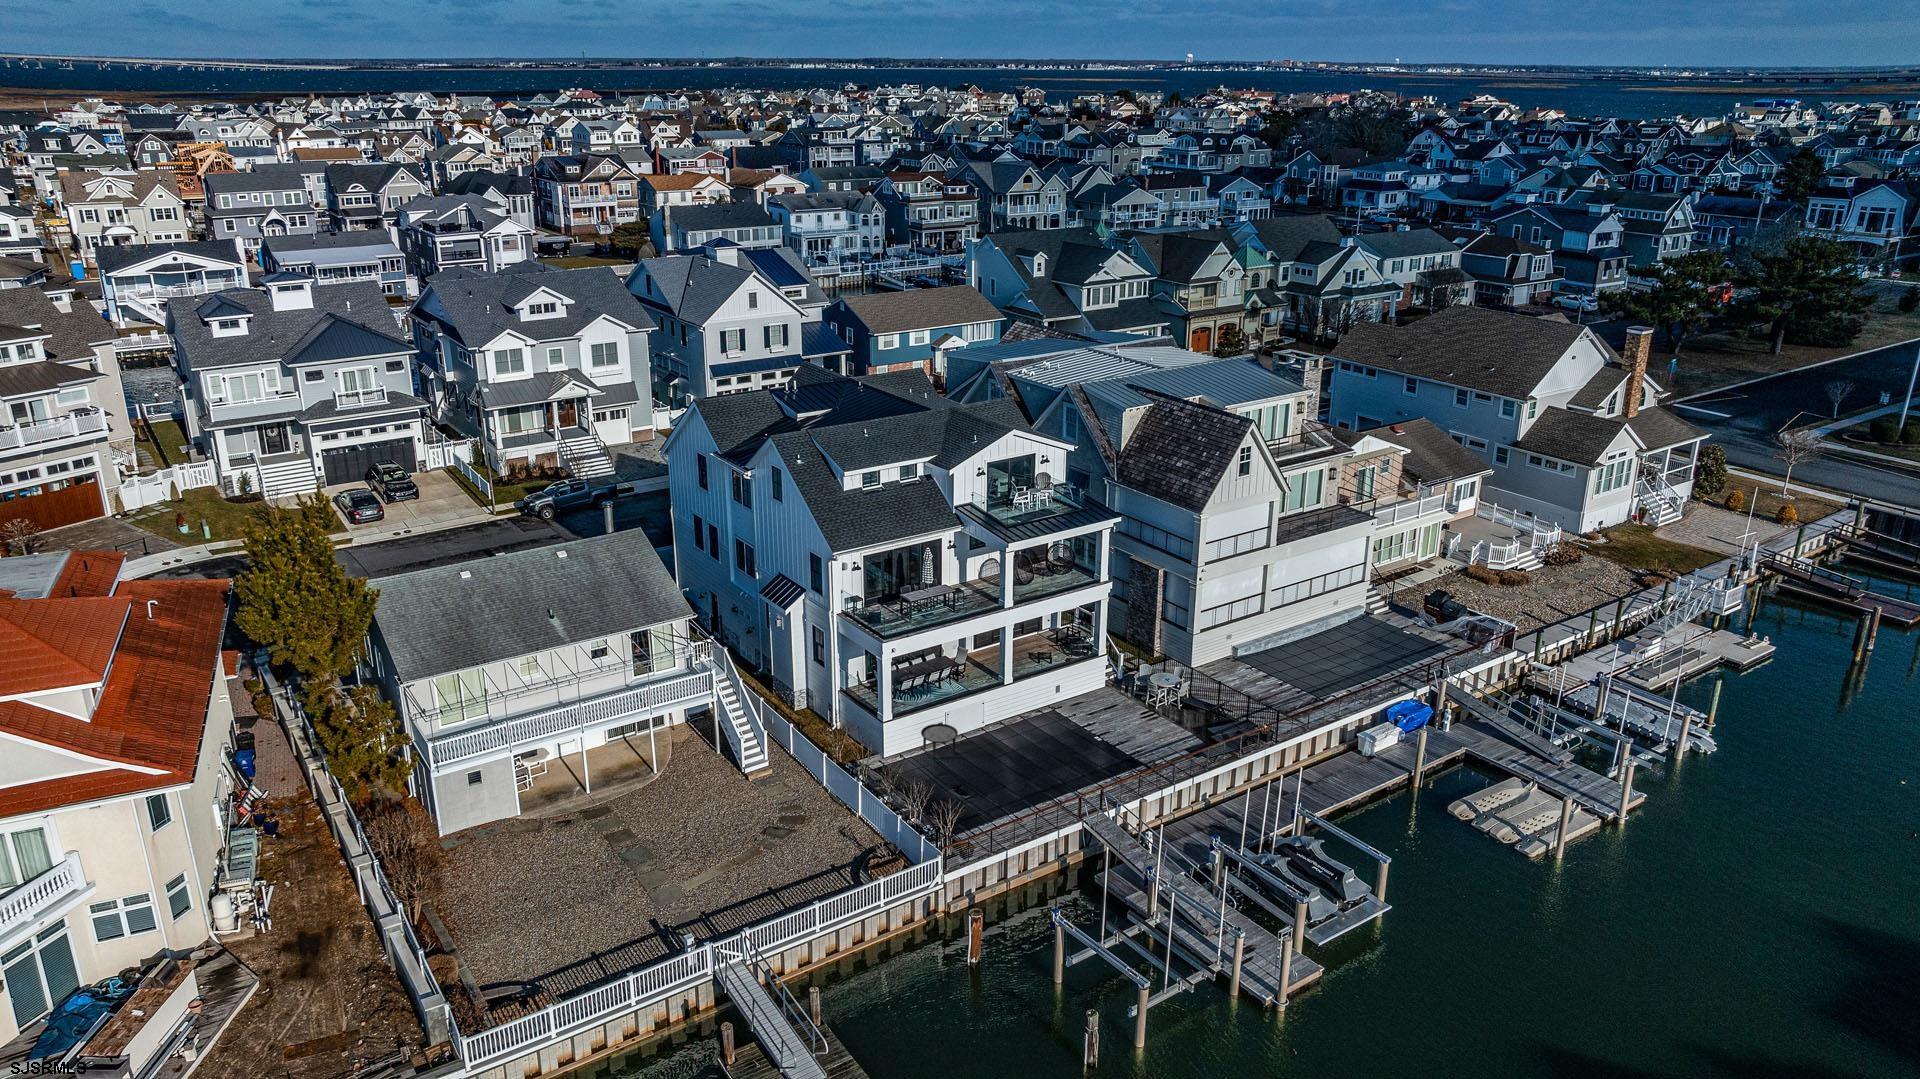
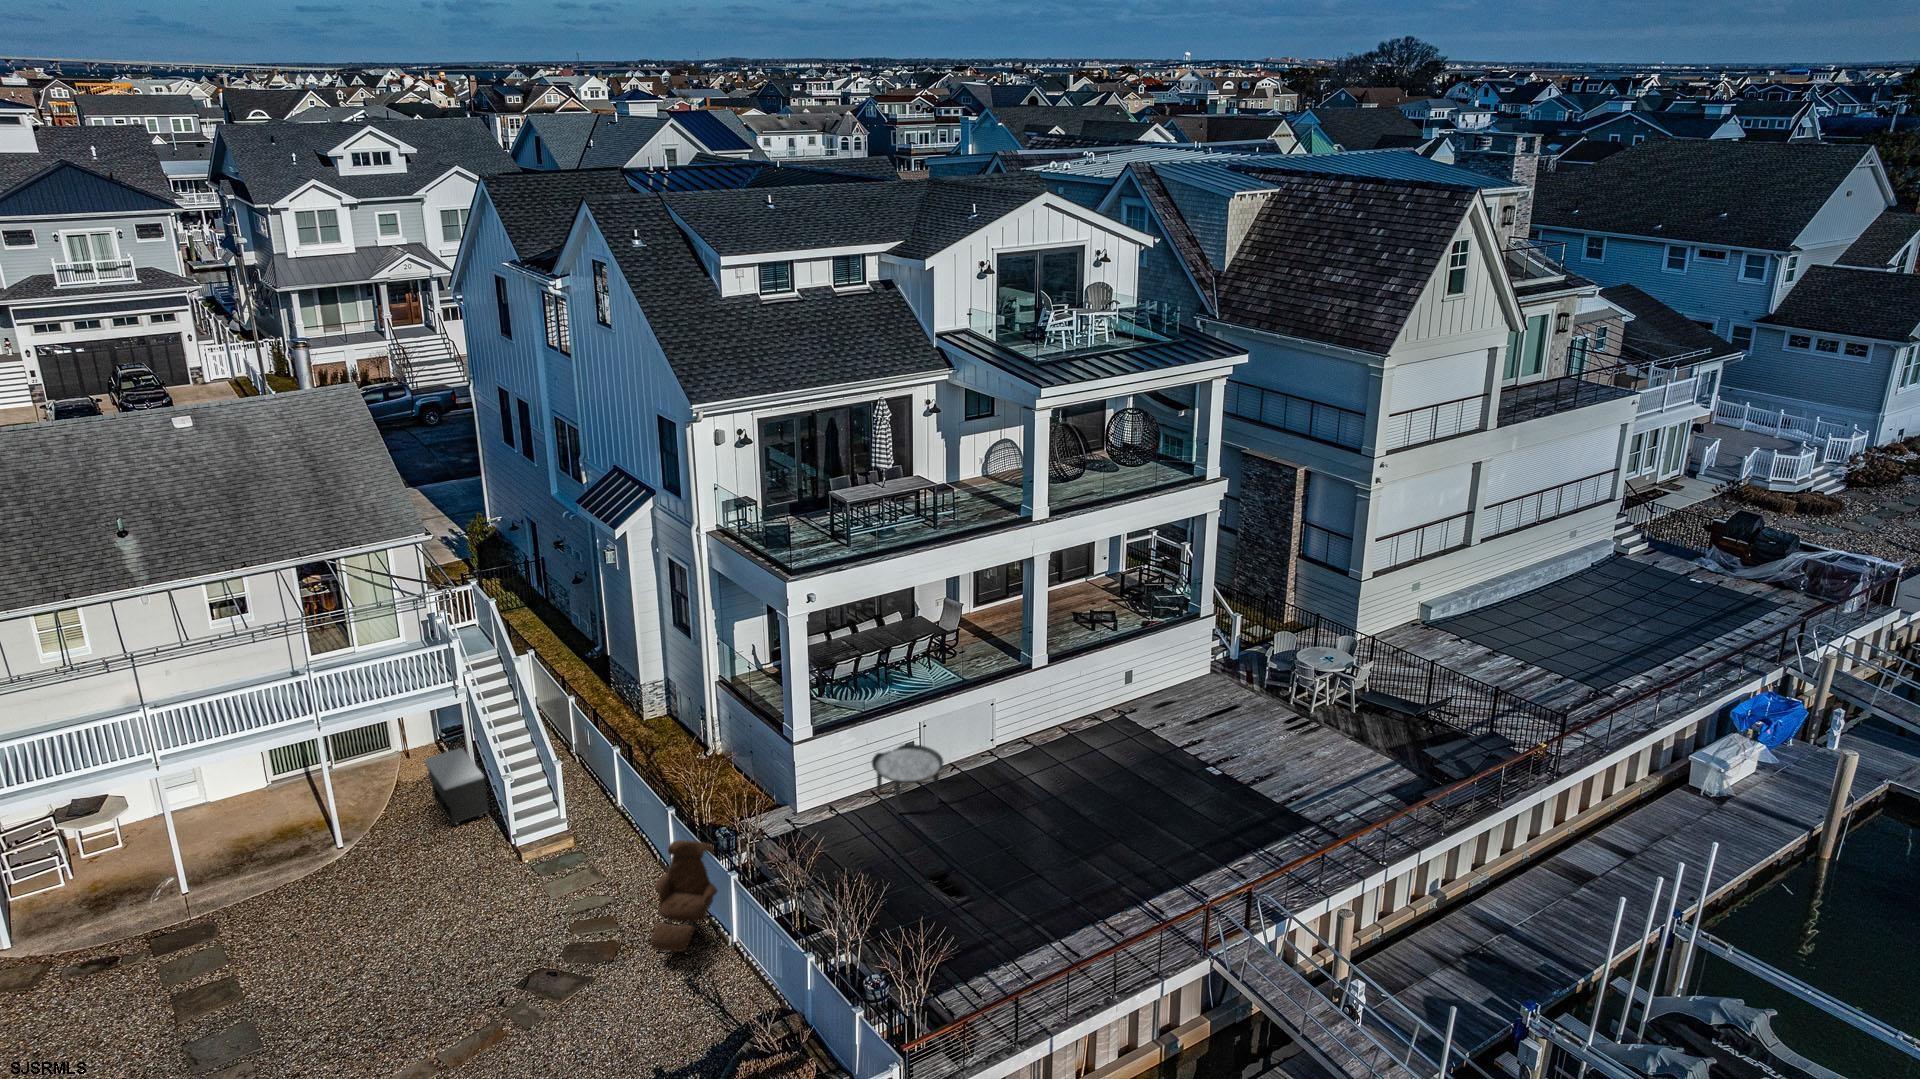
storage bench: none [691,724,725,763] -> present [425,748,489,824]
lounge chair: none [820,768,851,824] -> present [650,840,717,961]

